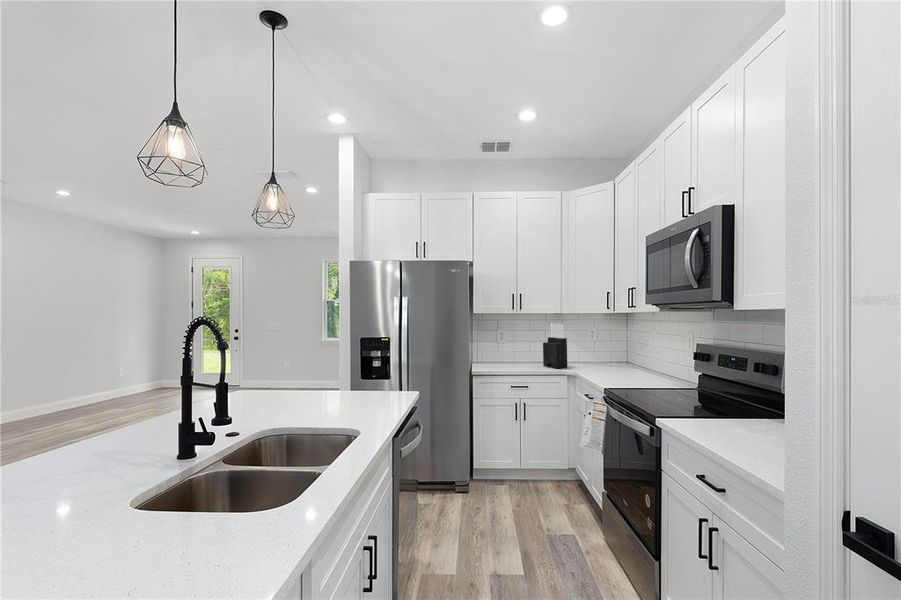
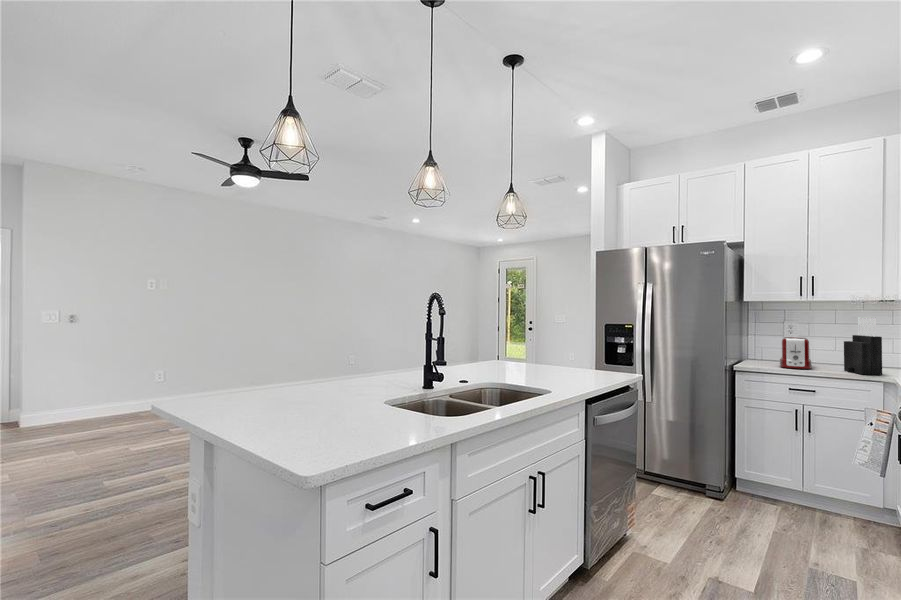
toaster: none [500,341,524,368] -> present [780,337,812,369]

